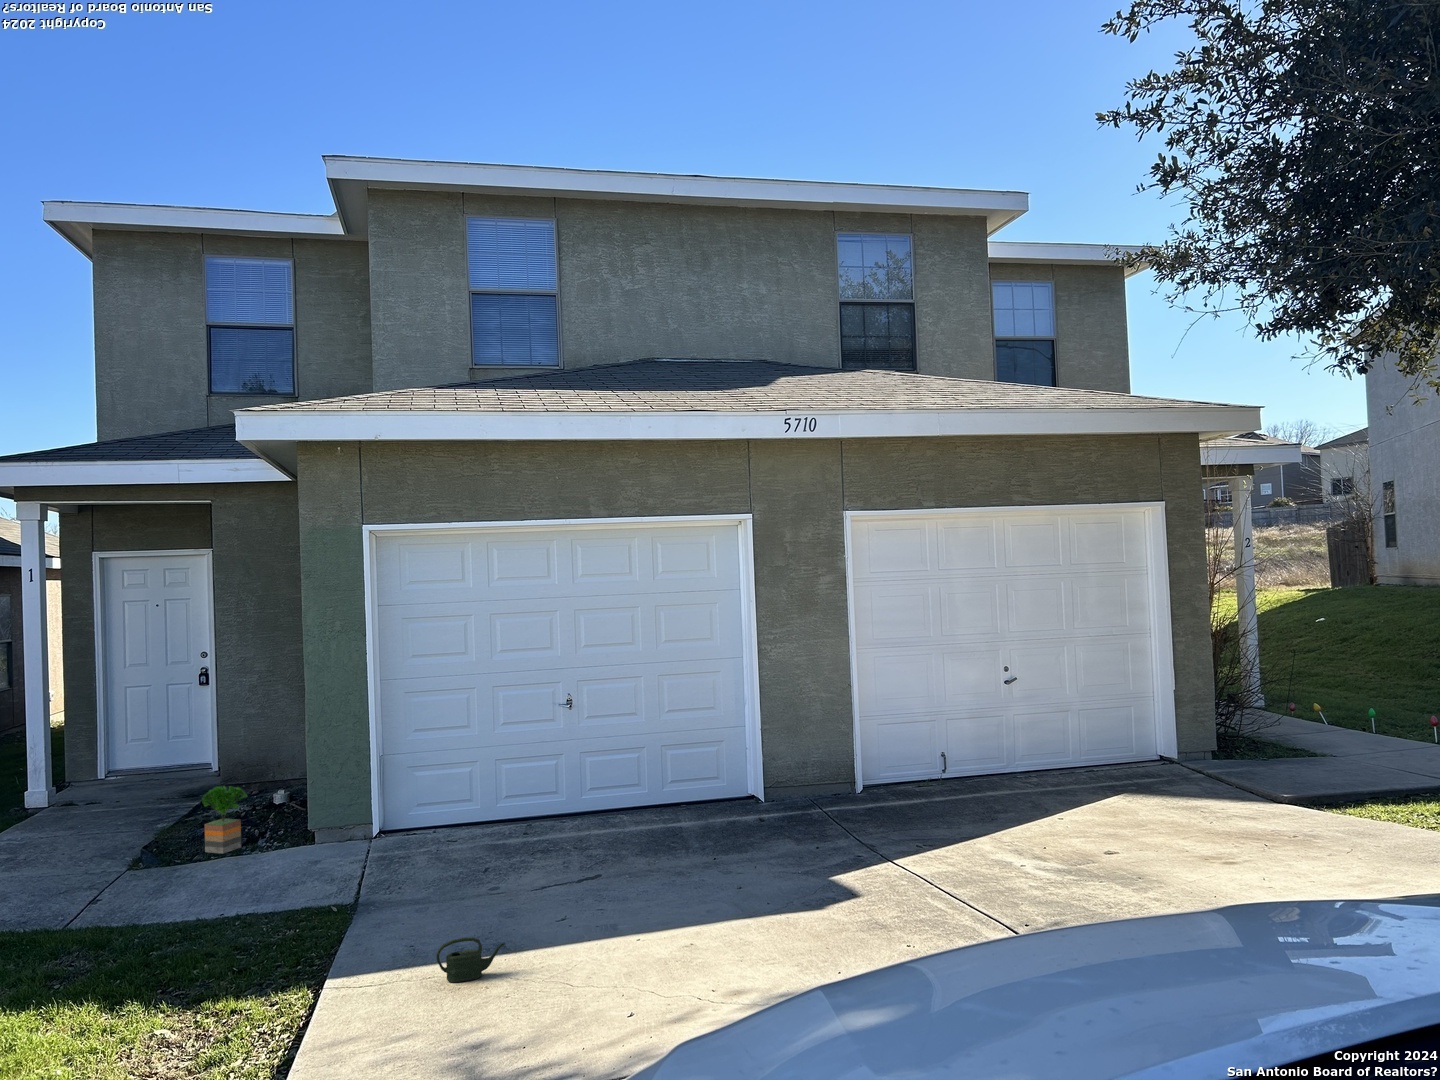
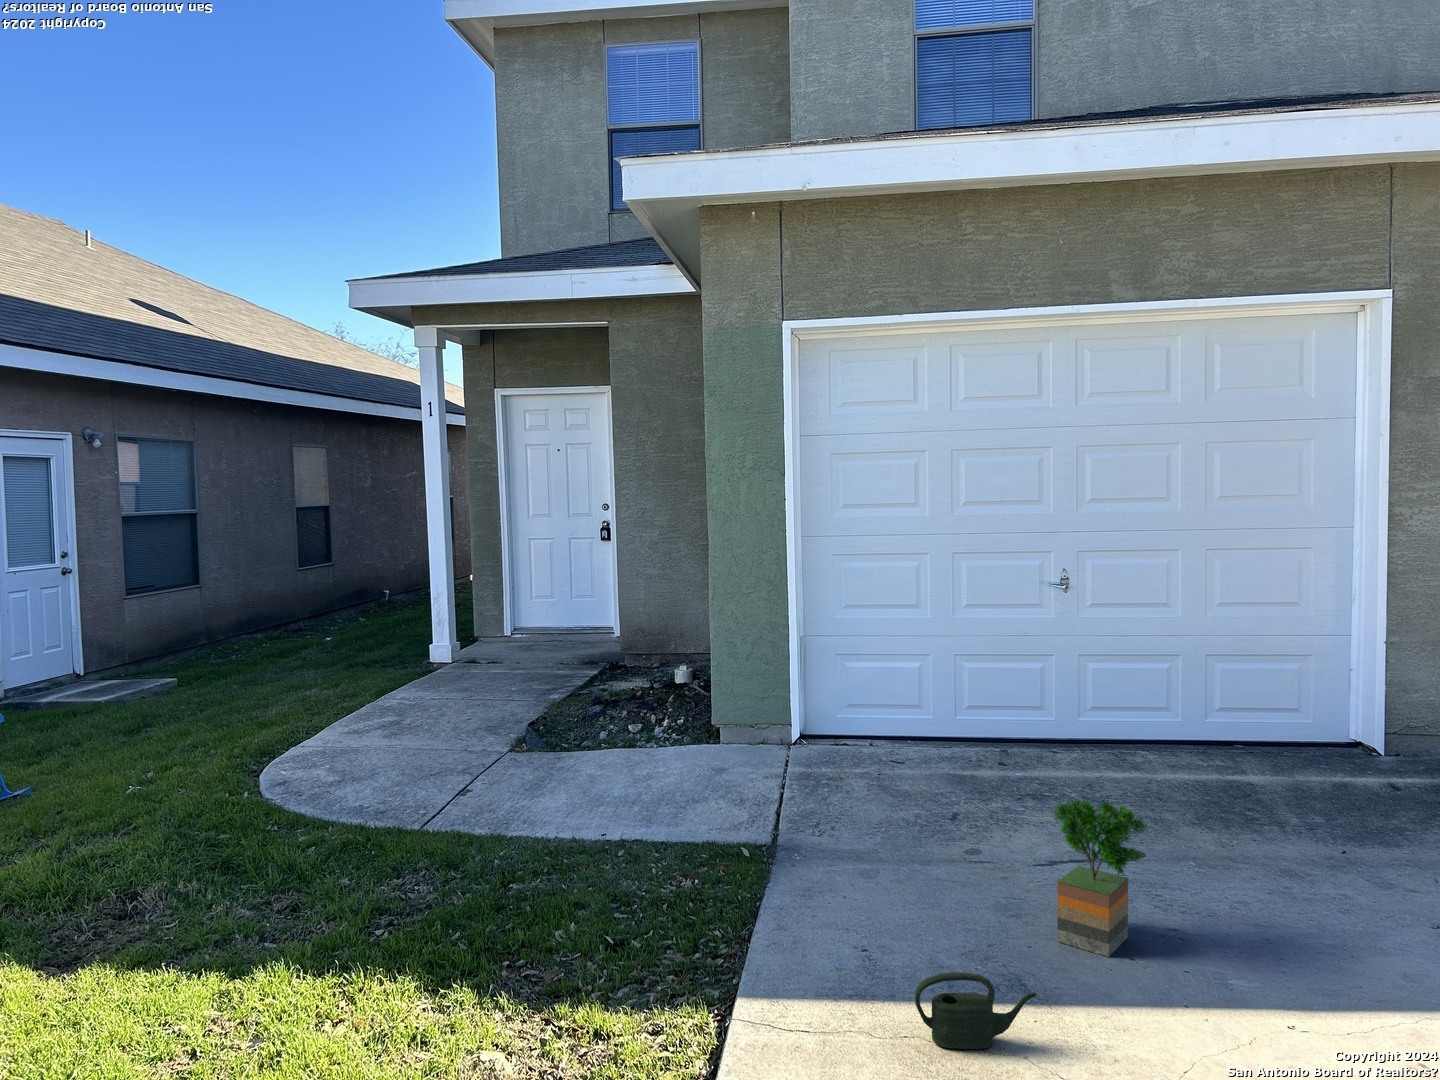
potted tree: present [202,786,247,854] -> present [1052,798,1147,957]

